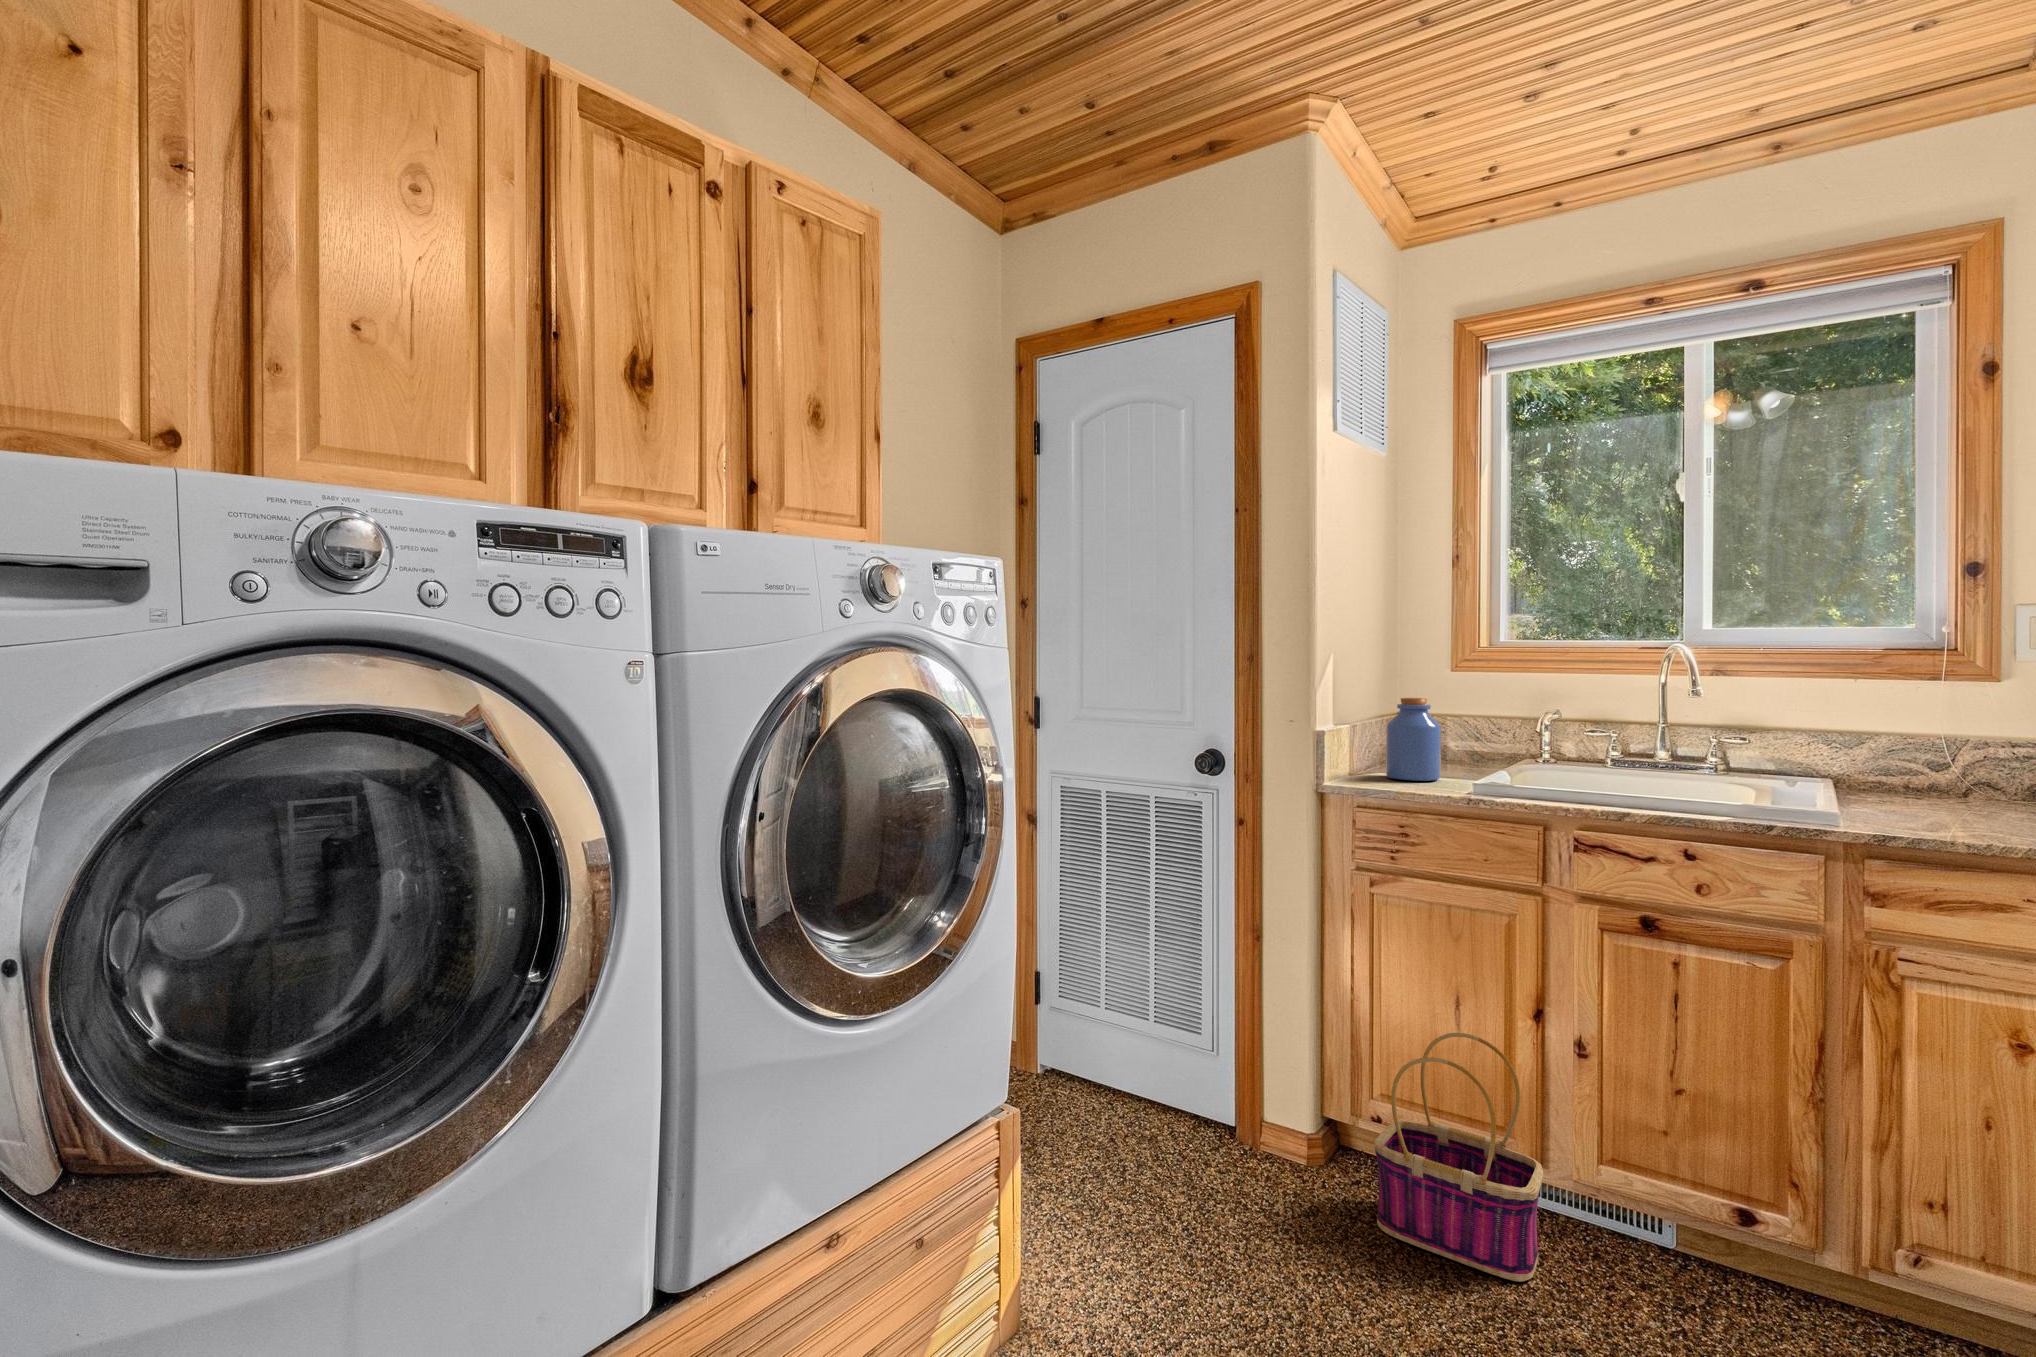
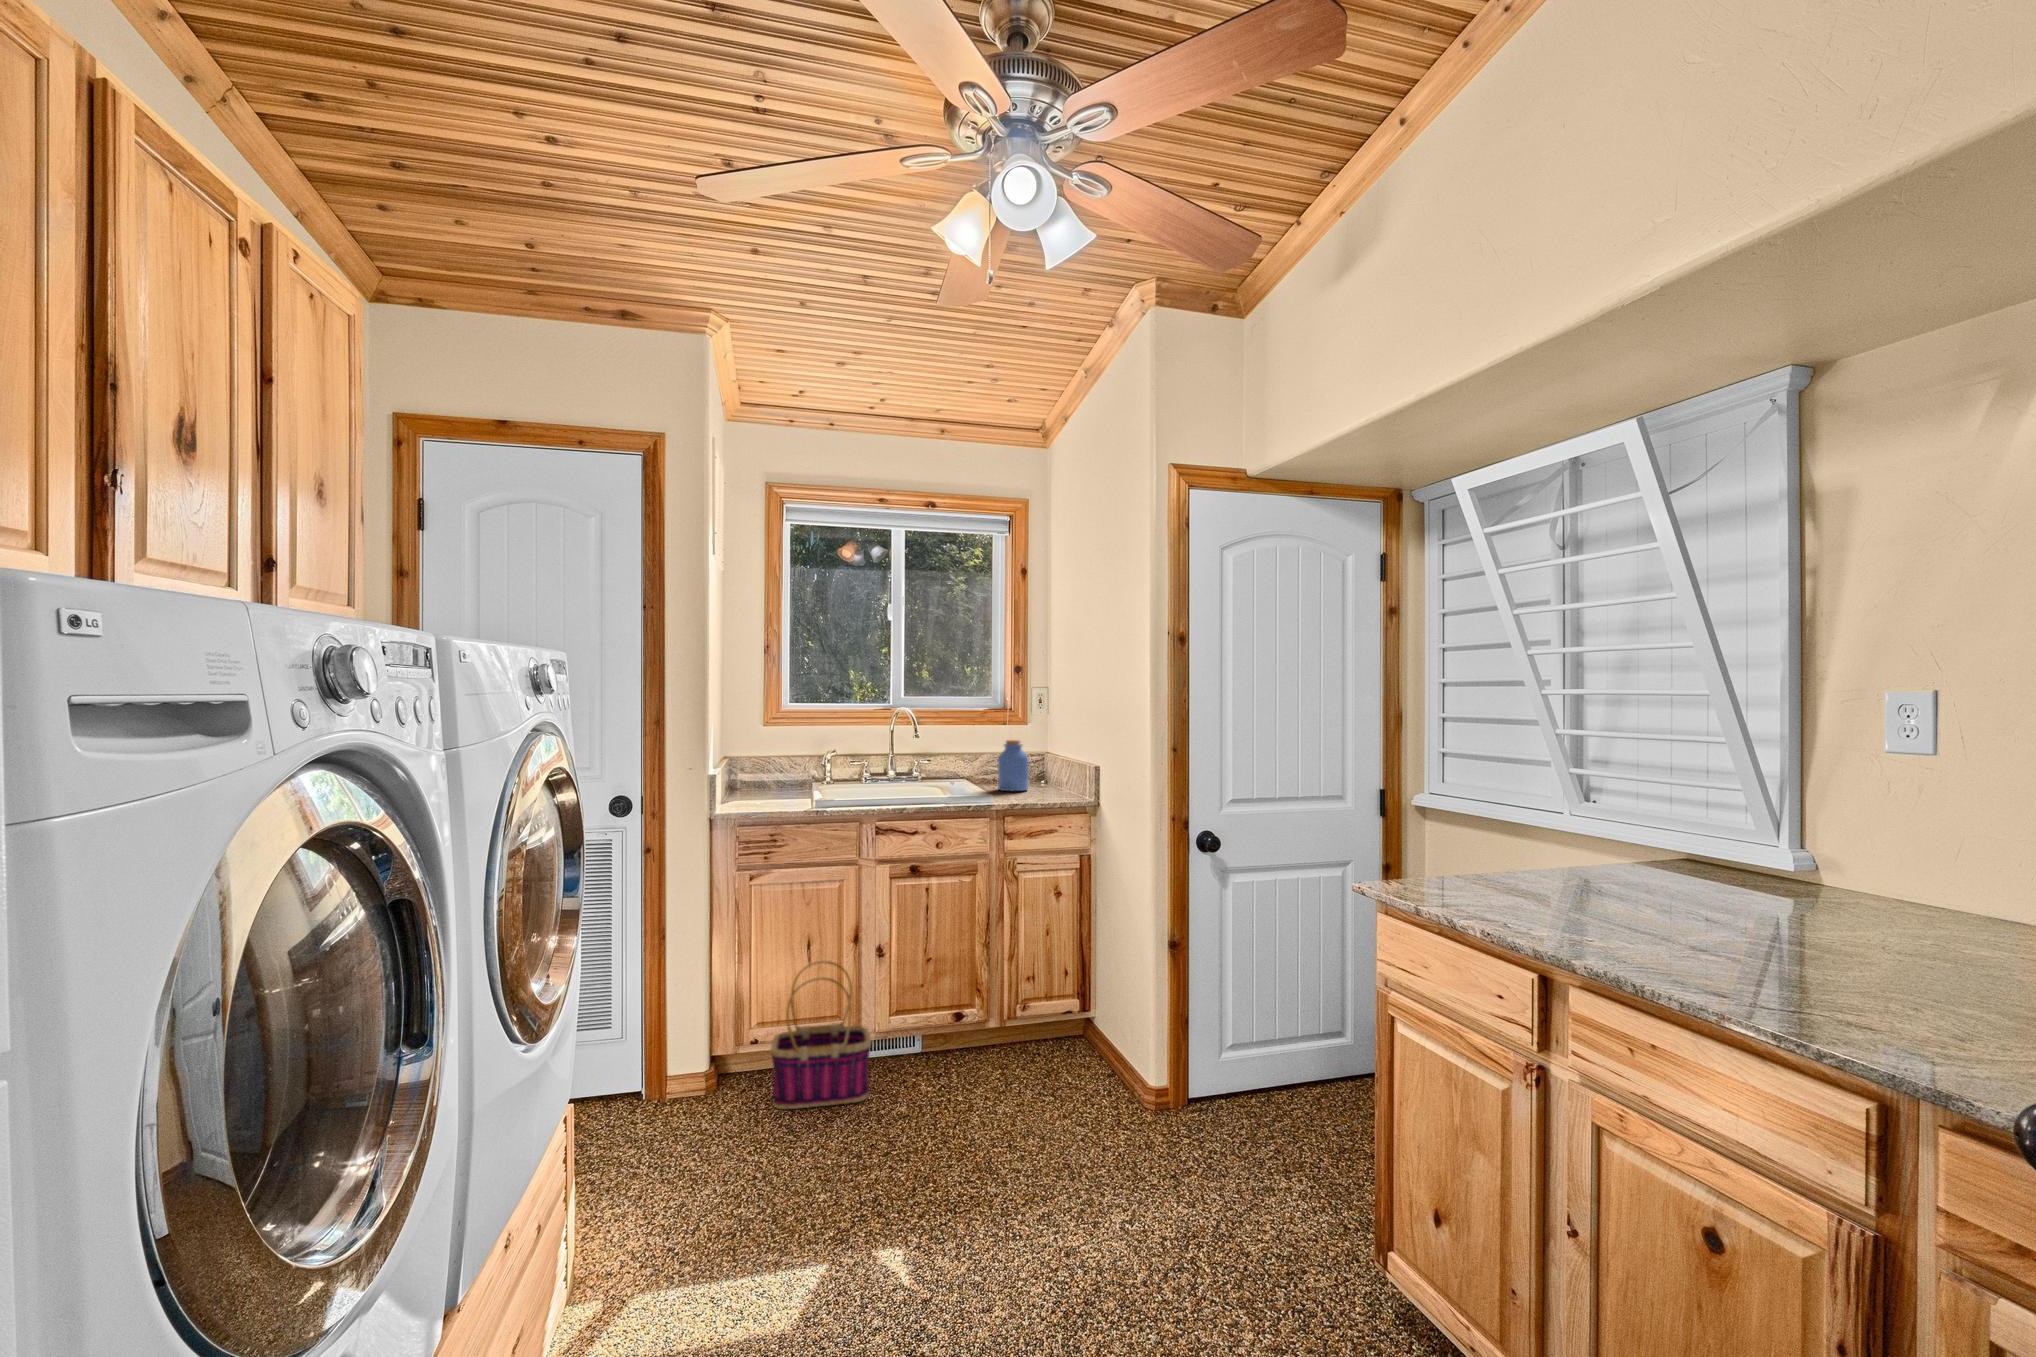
jar: present [1386,698,1441,781] -> present [997,740,1029,791]

